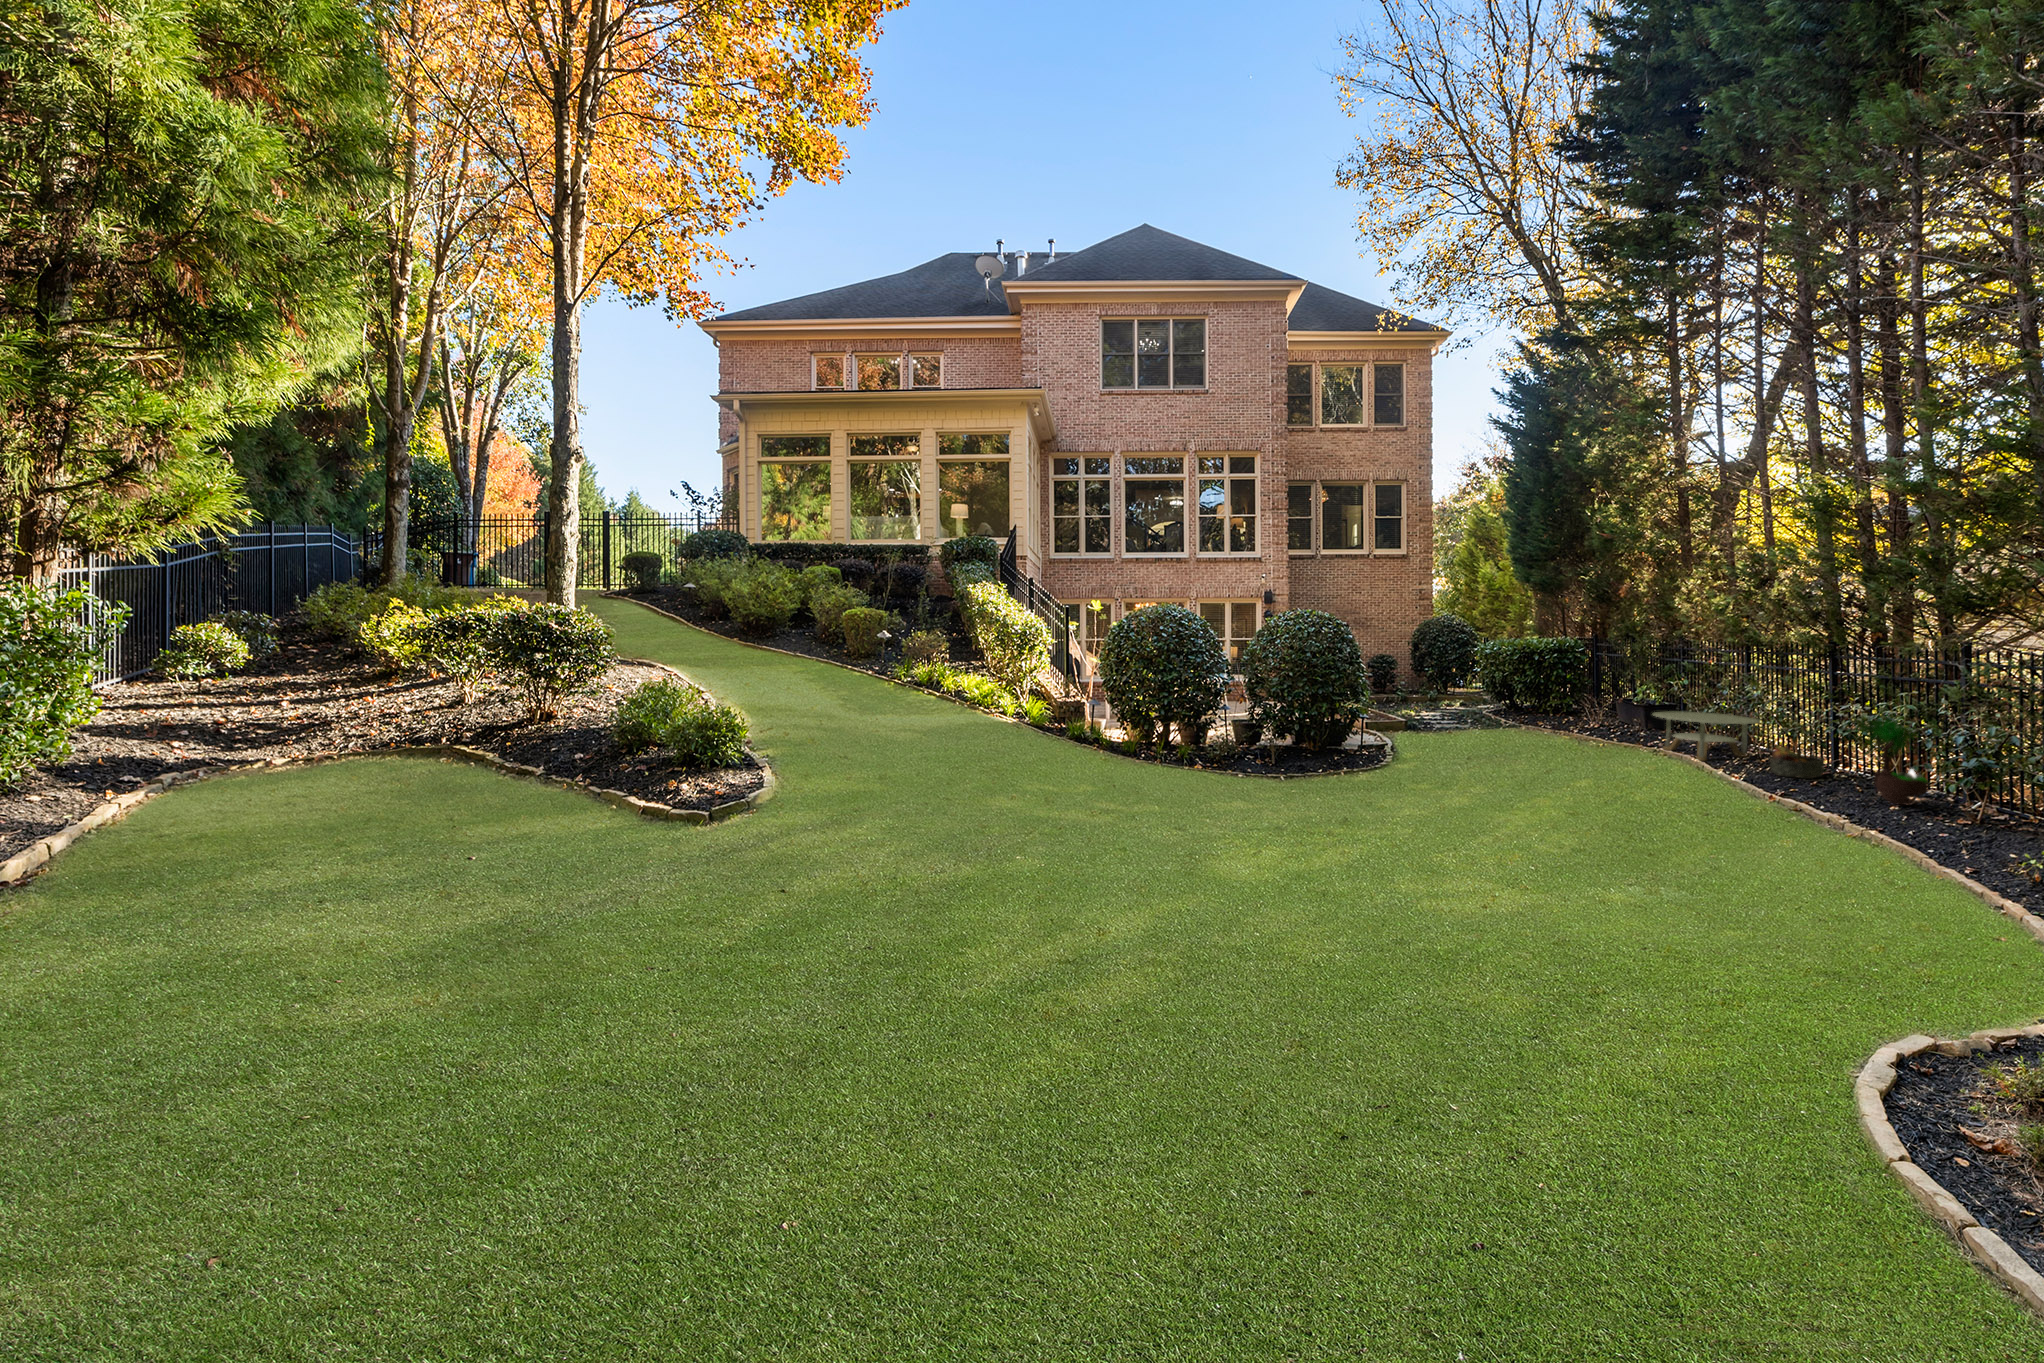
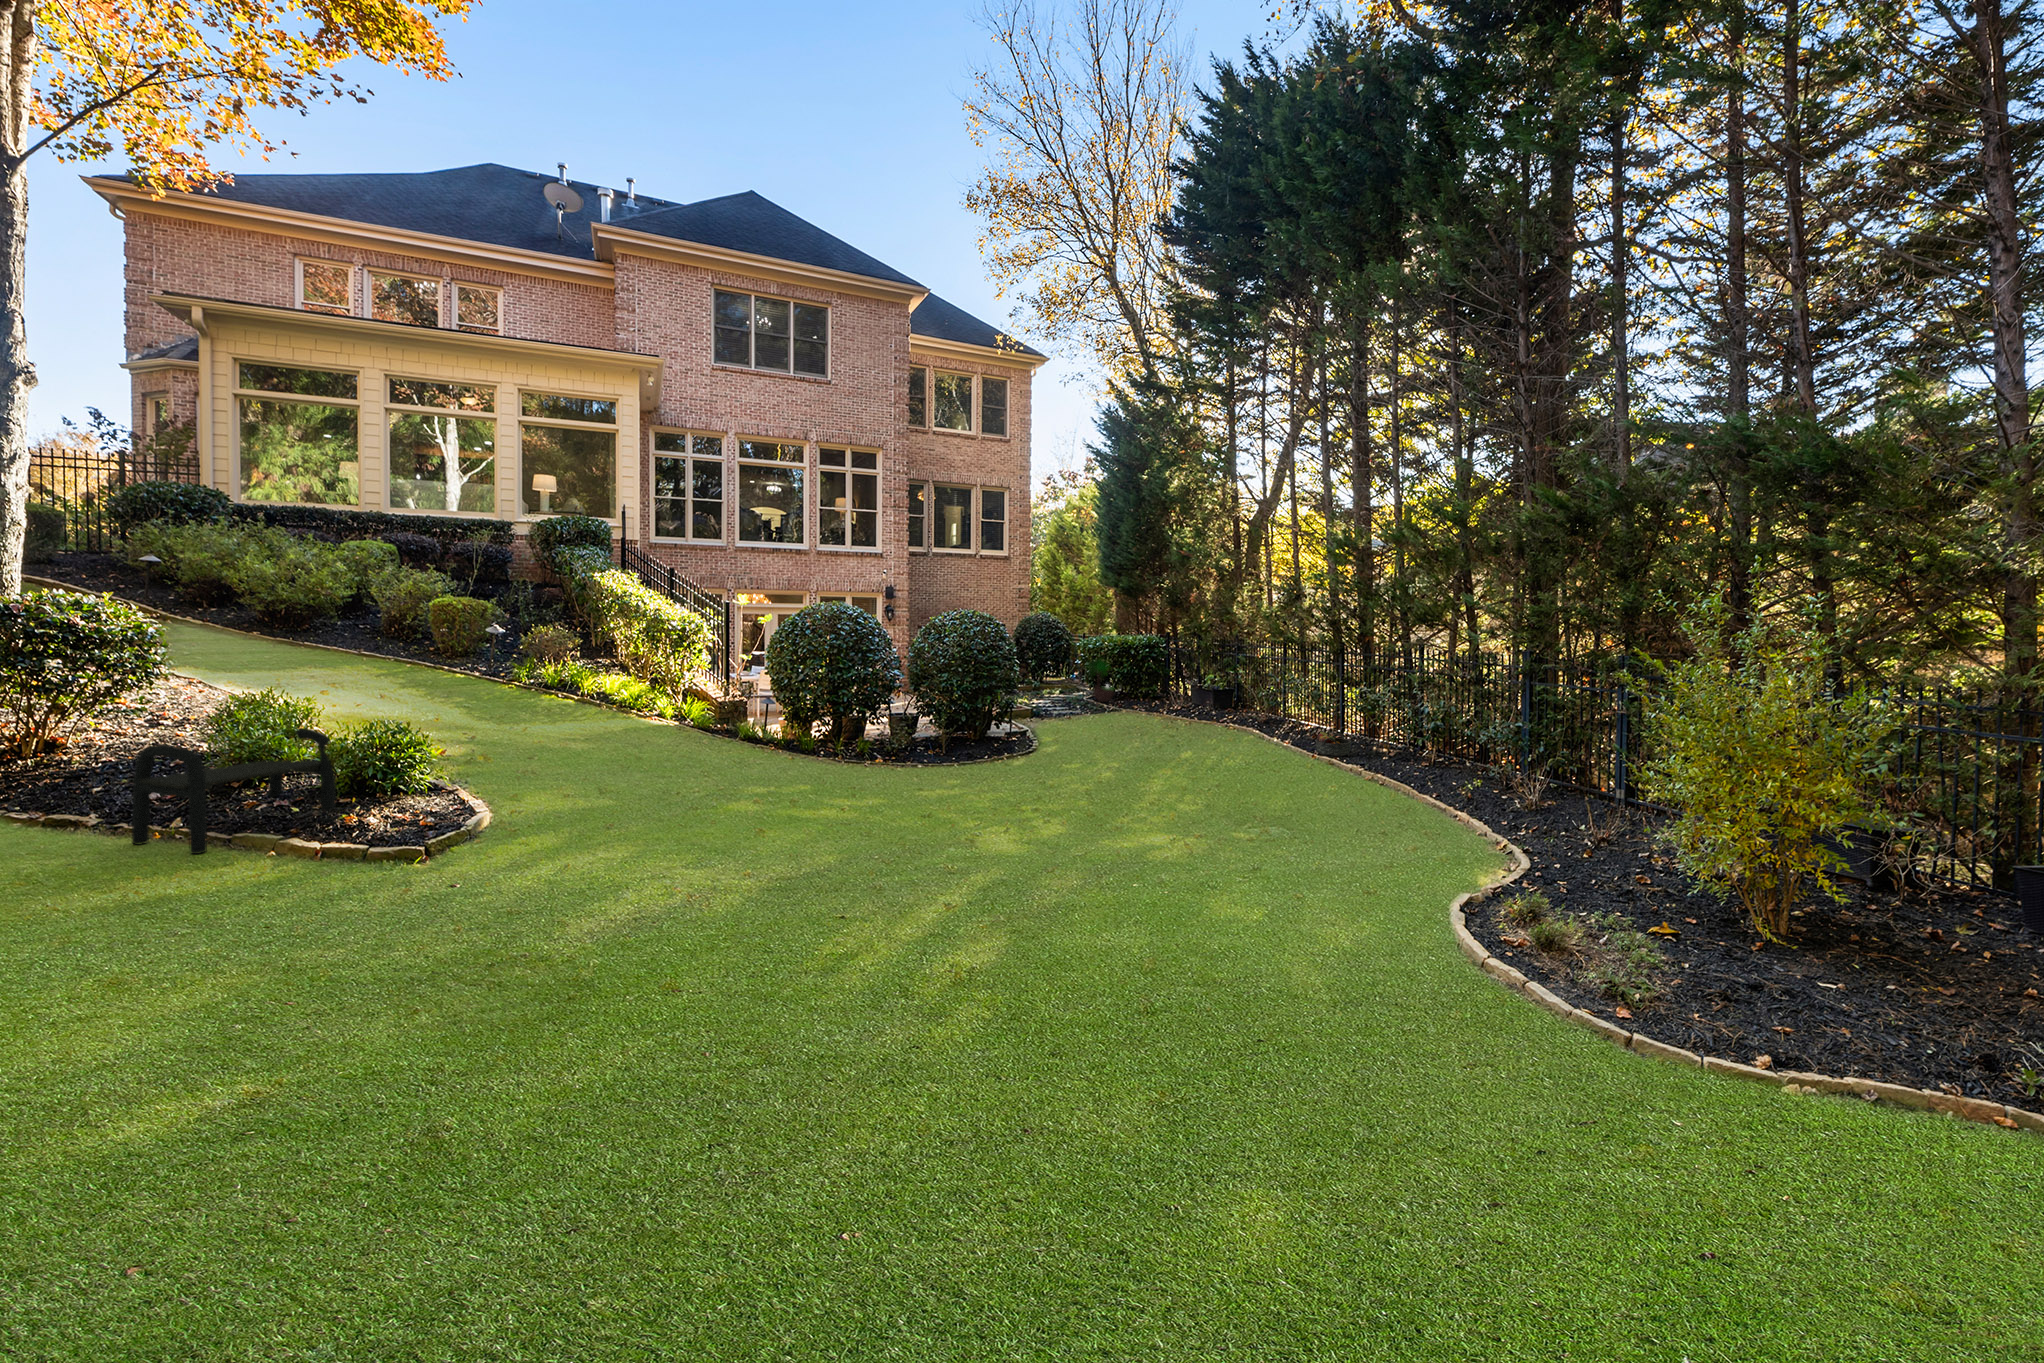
bench: none [534,704,681,806] -> present [132,728,336,854]
round table: present [1653,711,1760,761] -> none [1232,704,1307,744]
potted tree: present [1856,712,1929,805] -> present [1088,659,1114,702]

